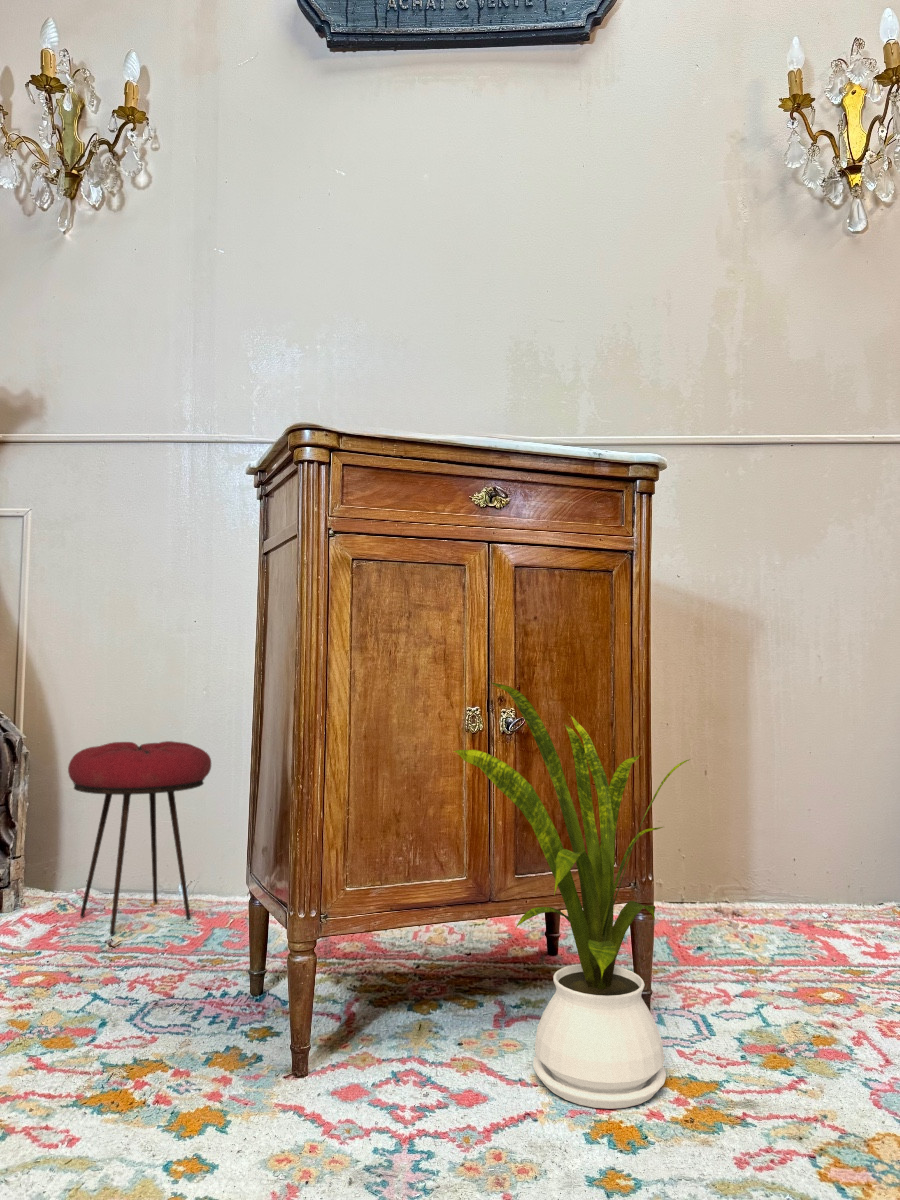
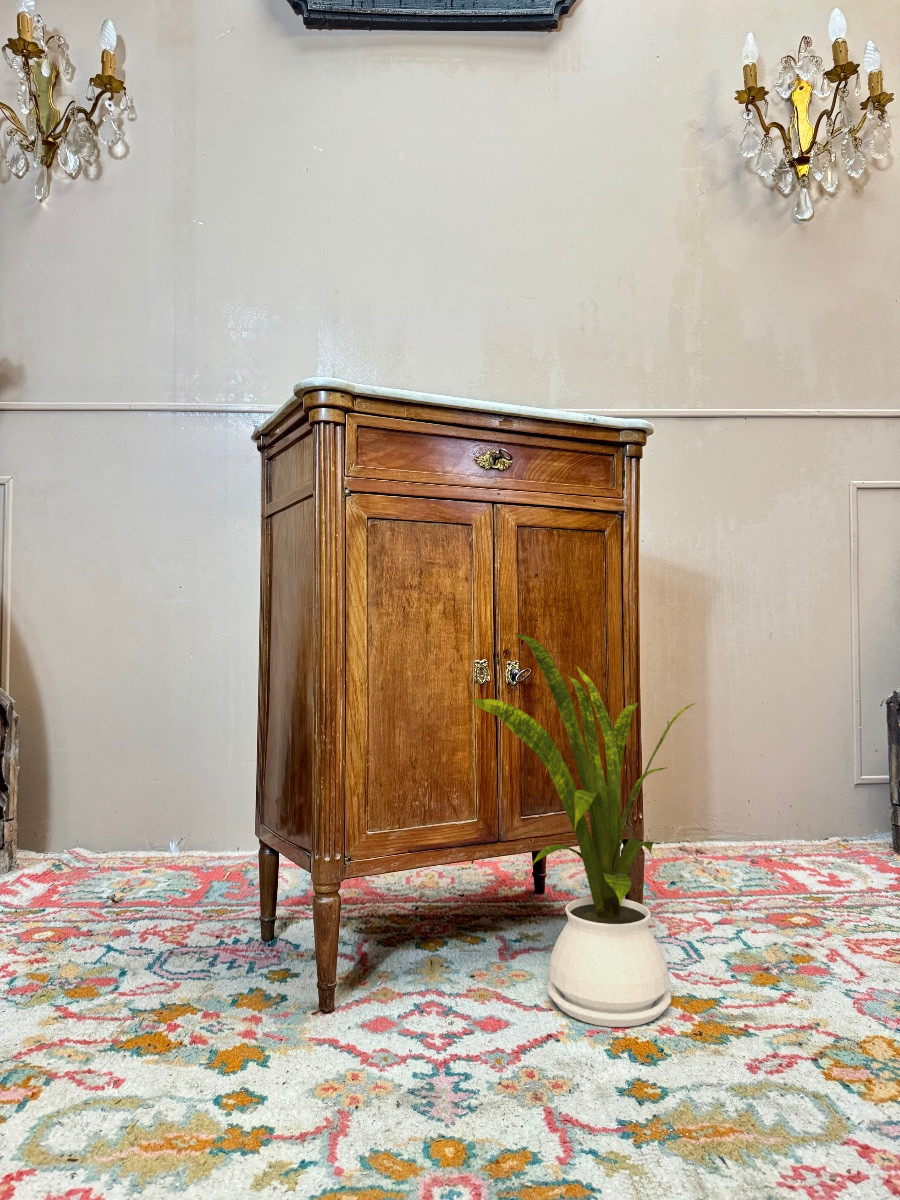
stool: present [68,741,211,935] -> none [61,703,203,892]

